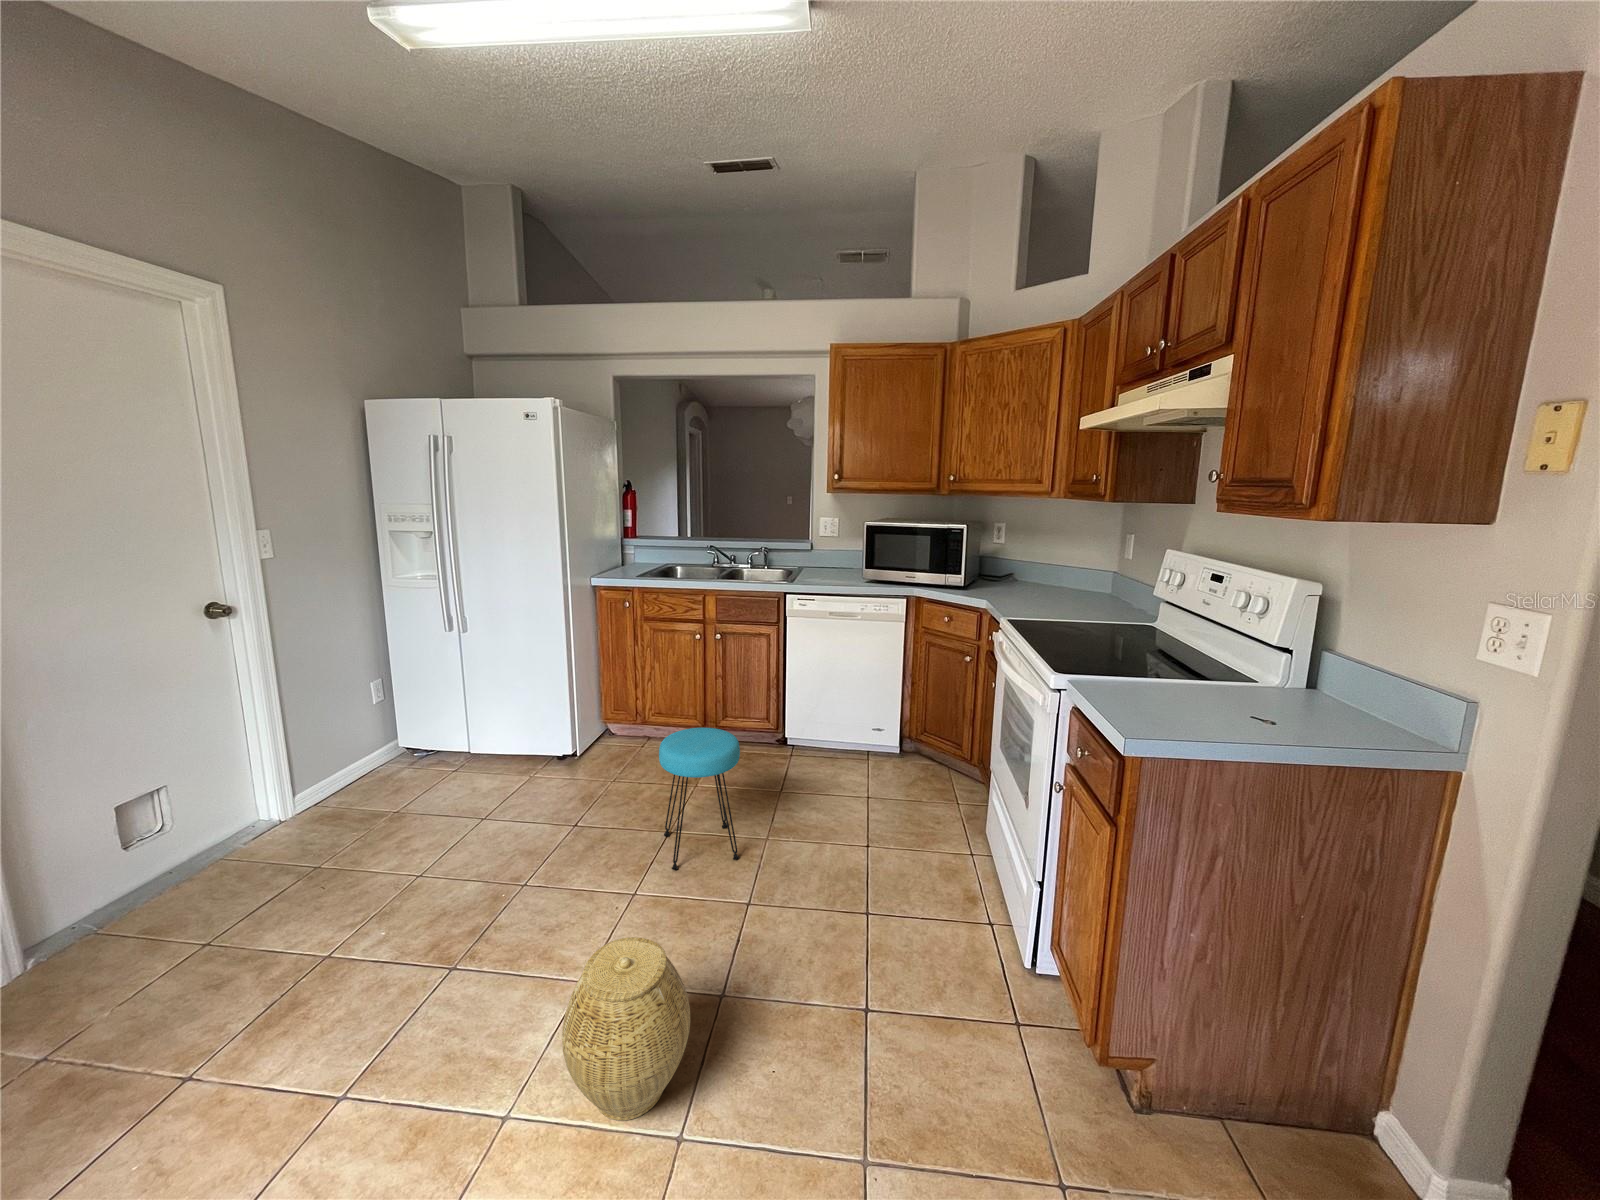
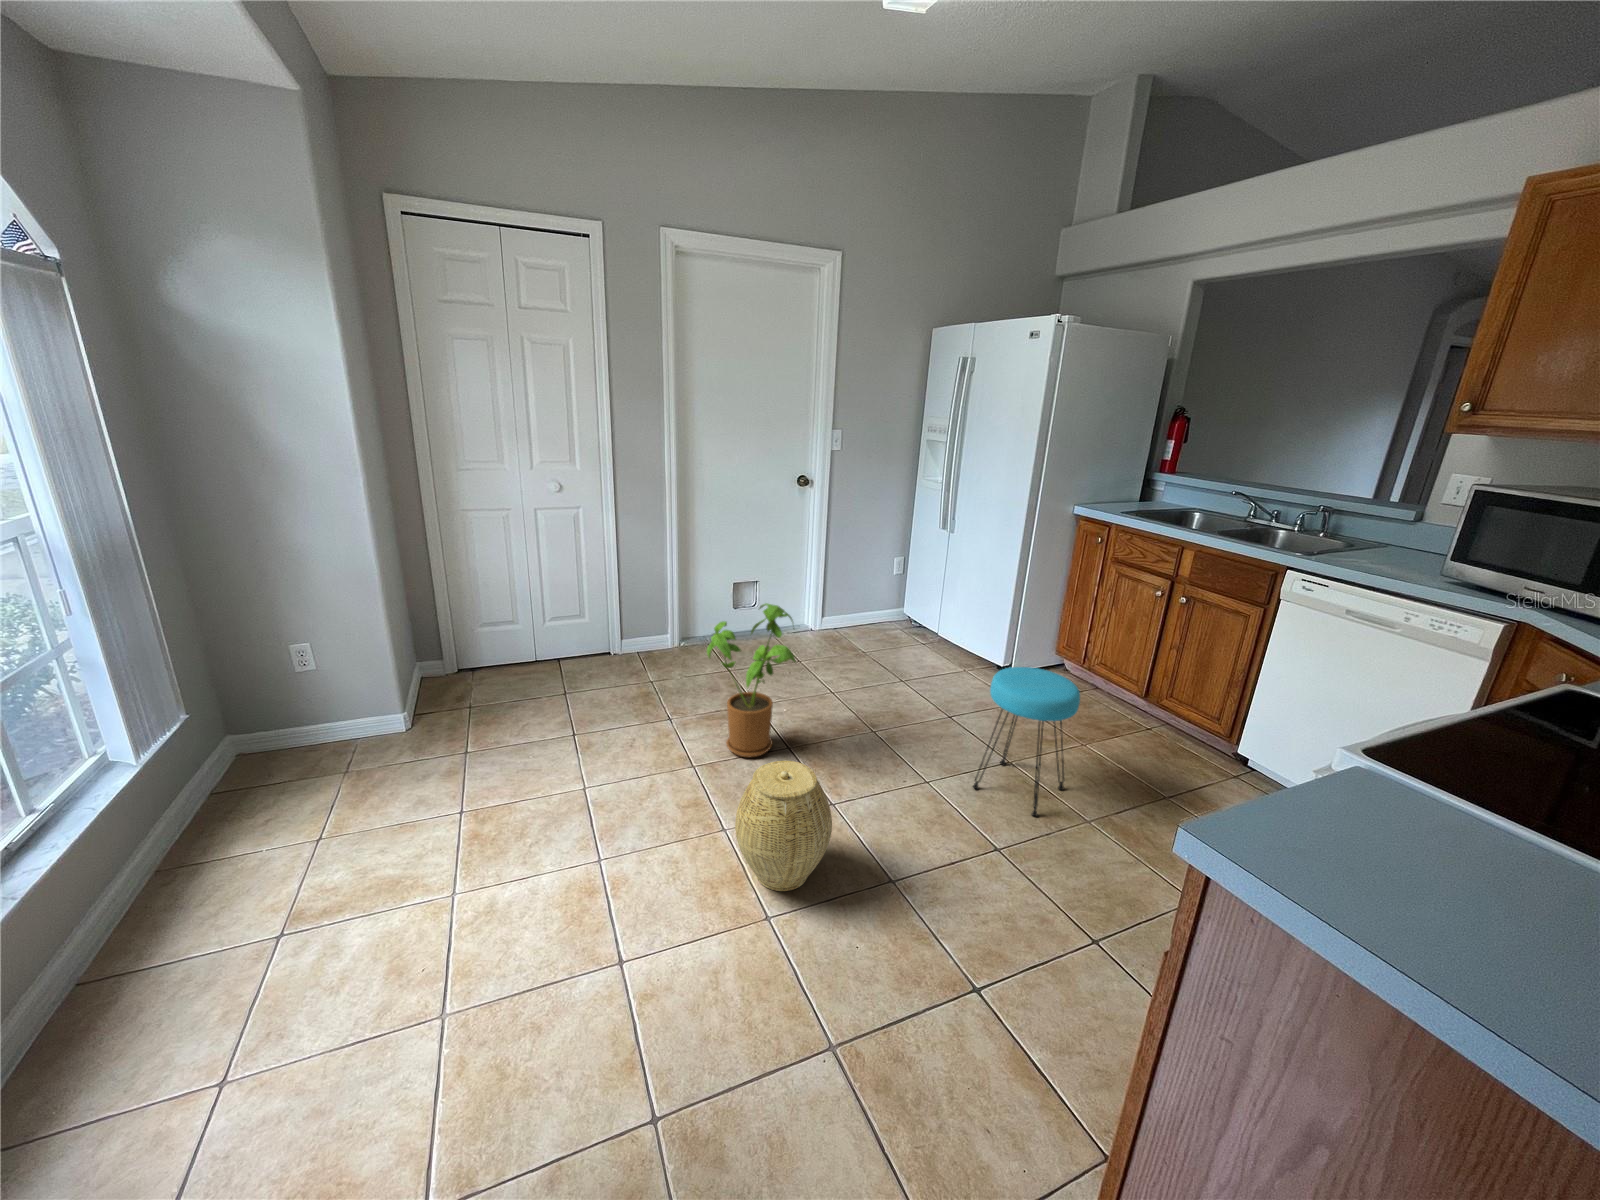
house plant: none [290,783,474,1032] -> present [707,603,796,757]

